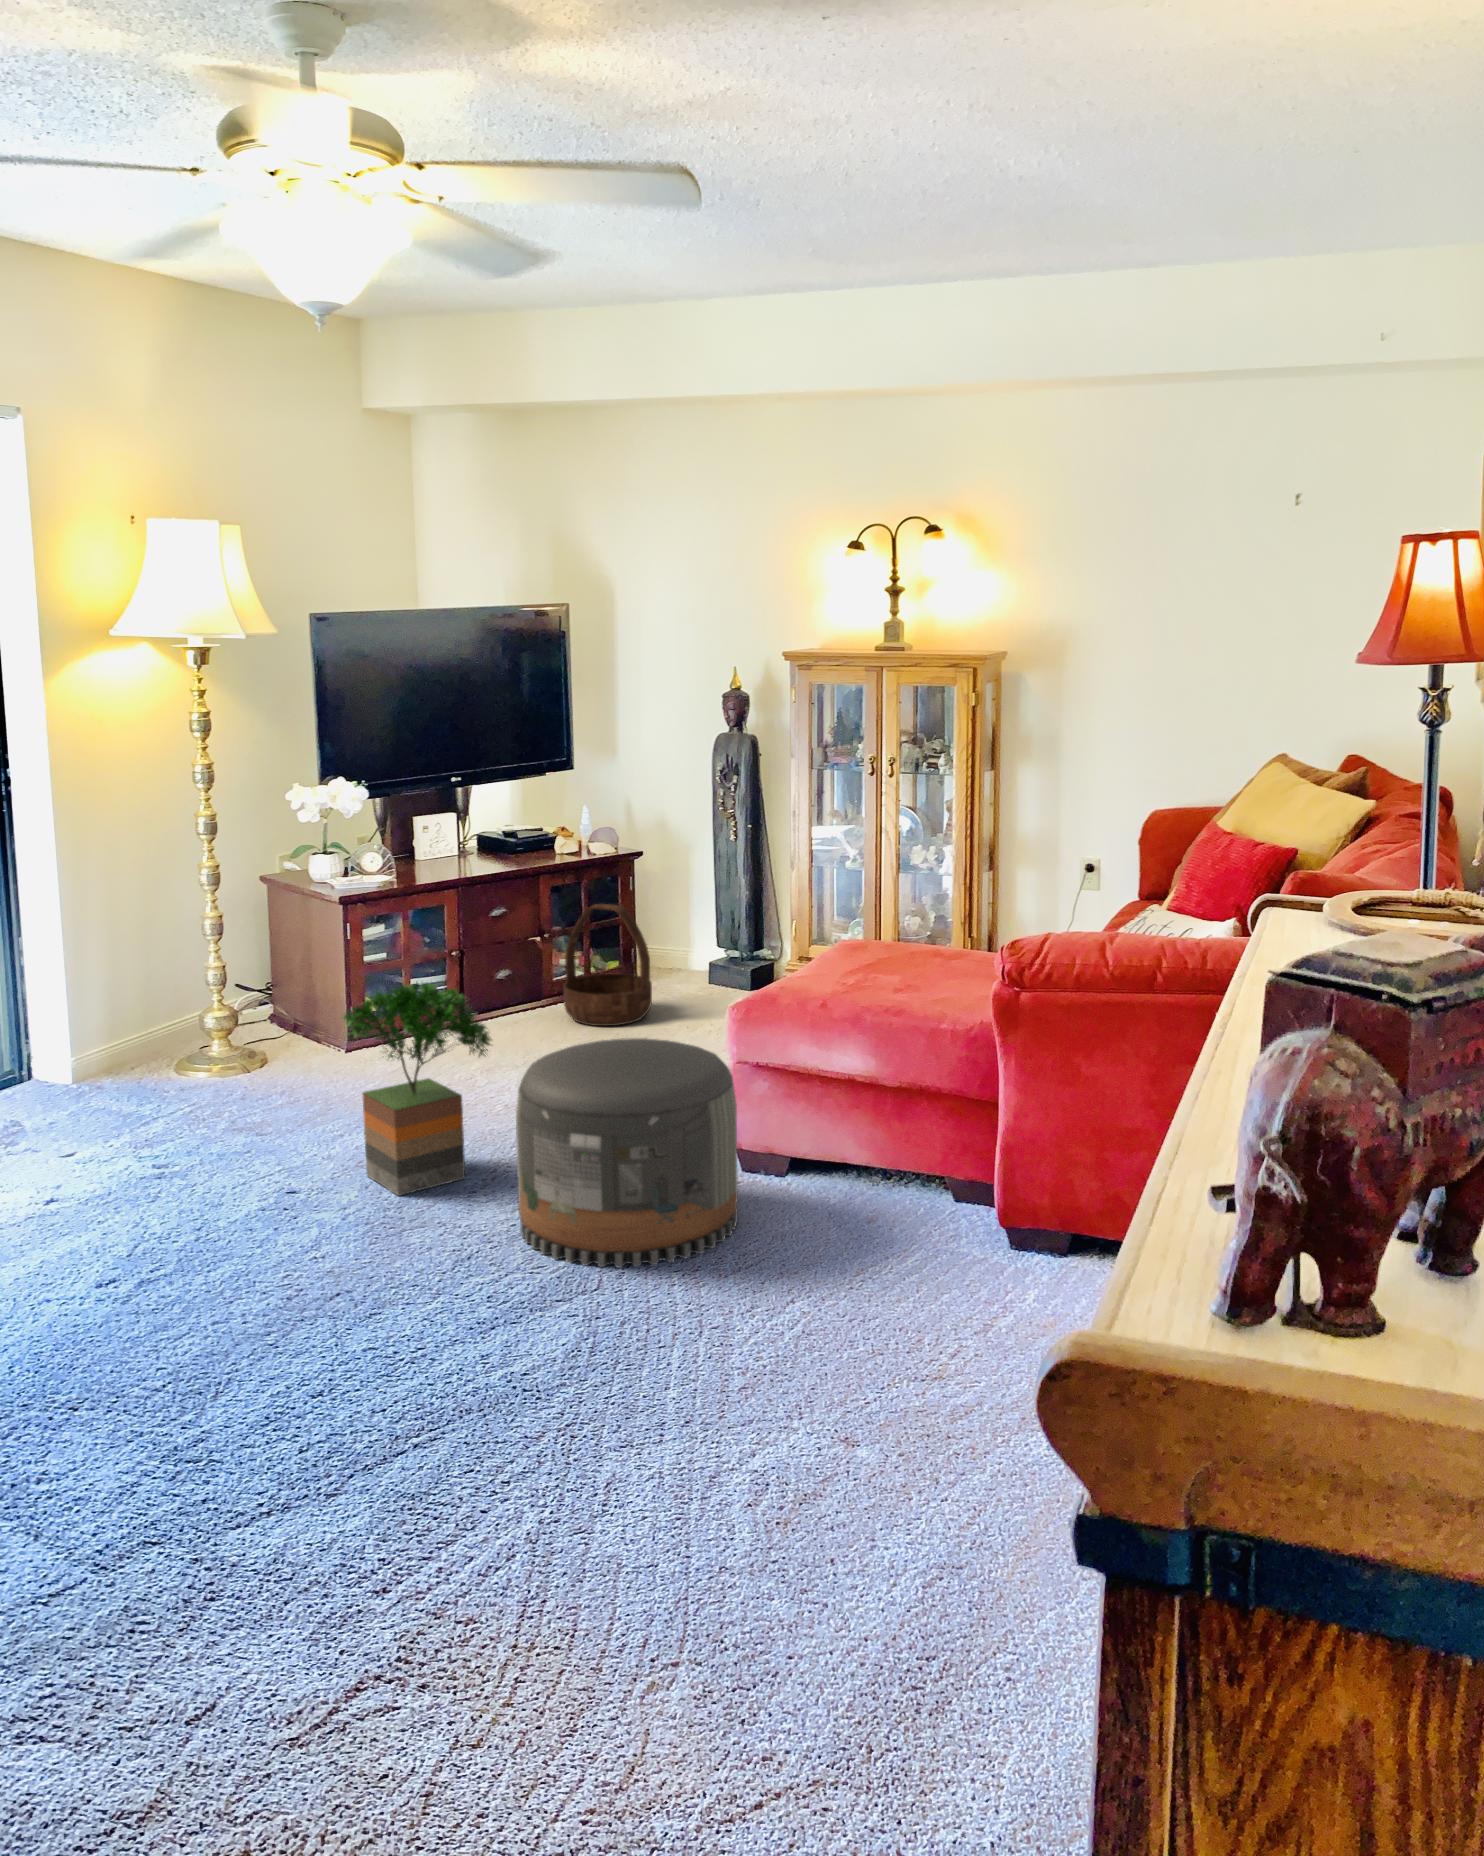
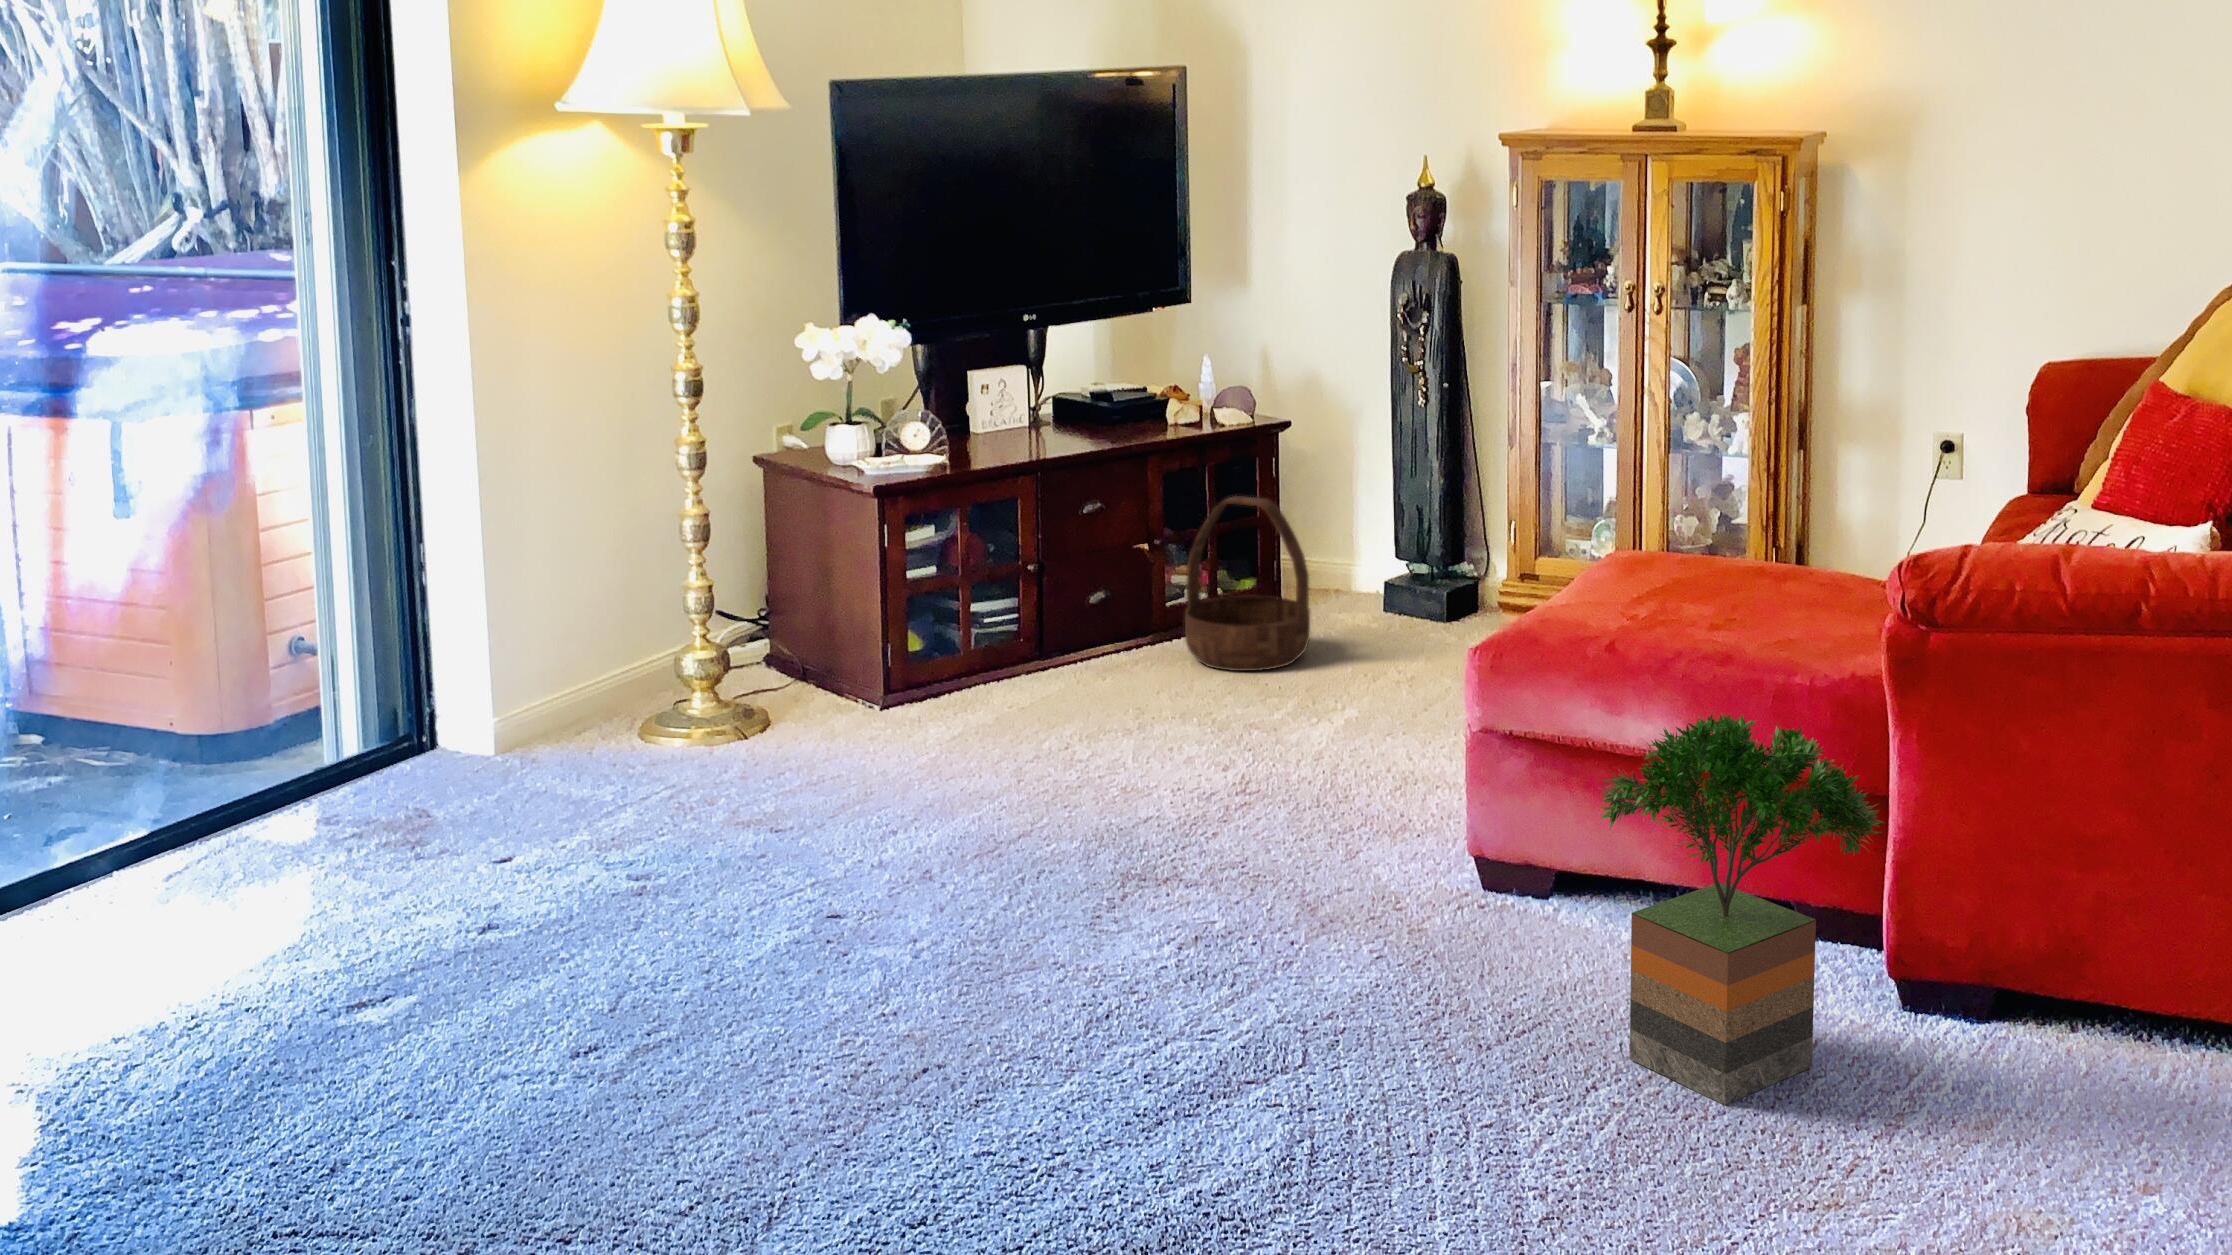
potted tree: present [342,983,492,1196] -> present [1598,712,1883,1105]
pouf: present [516,1038,738,1268] -> none [1171,695,1493,1032]

